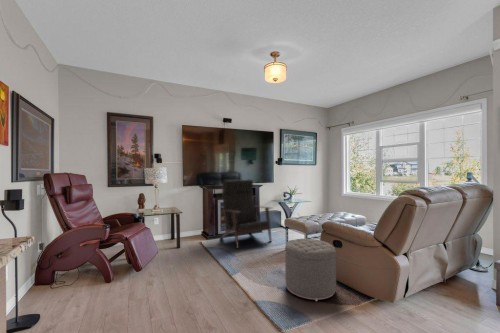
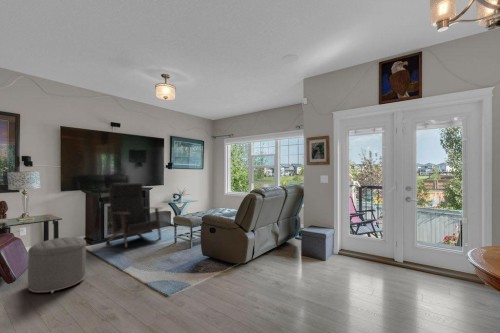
ottoman: present [285,239,336,301] -> present [28,237,86,293]

